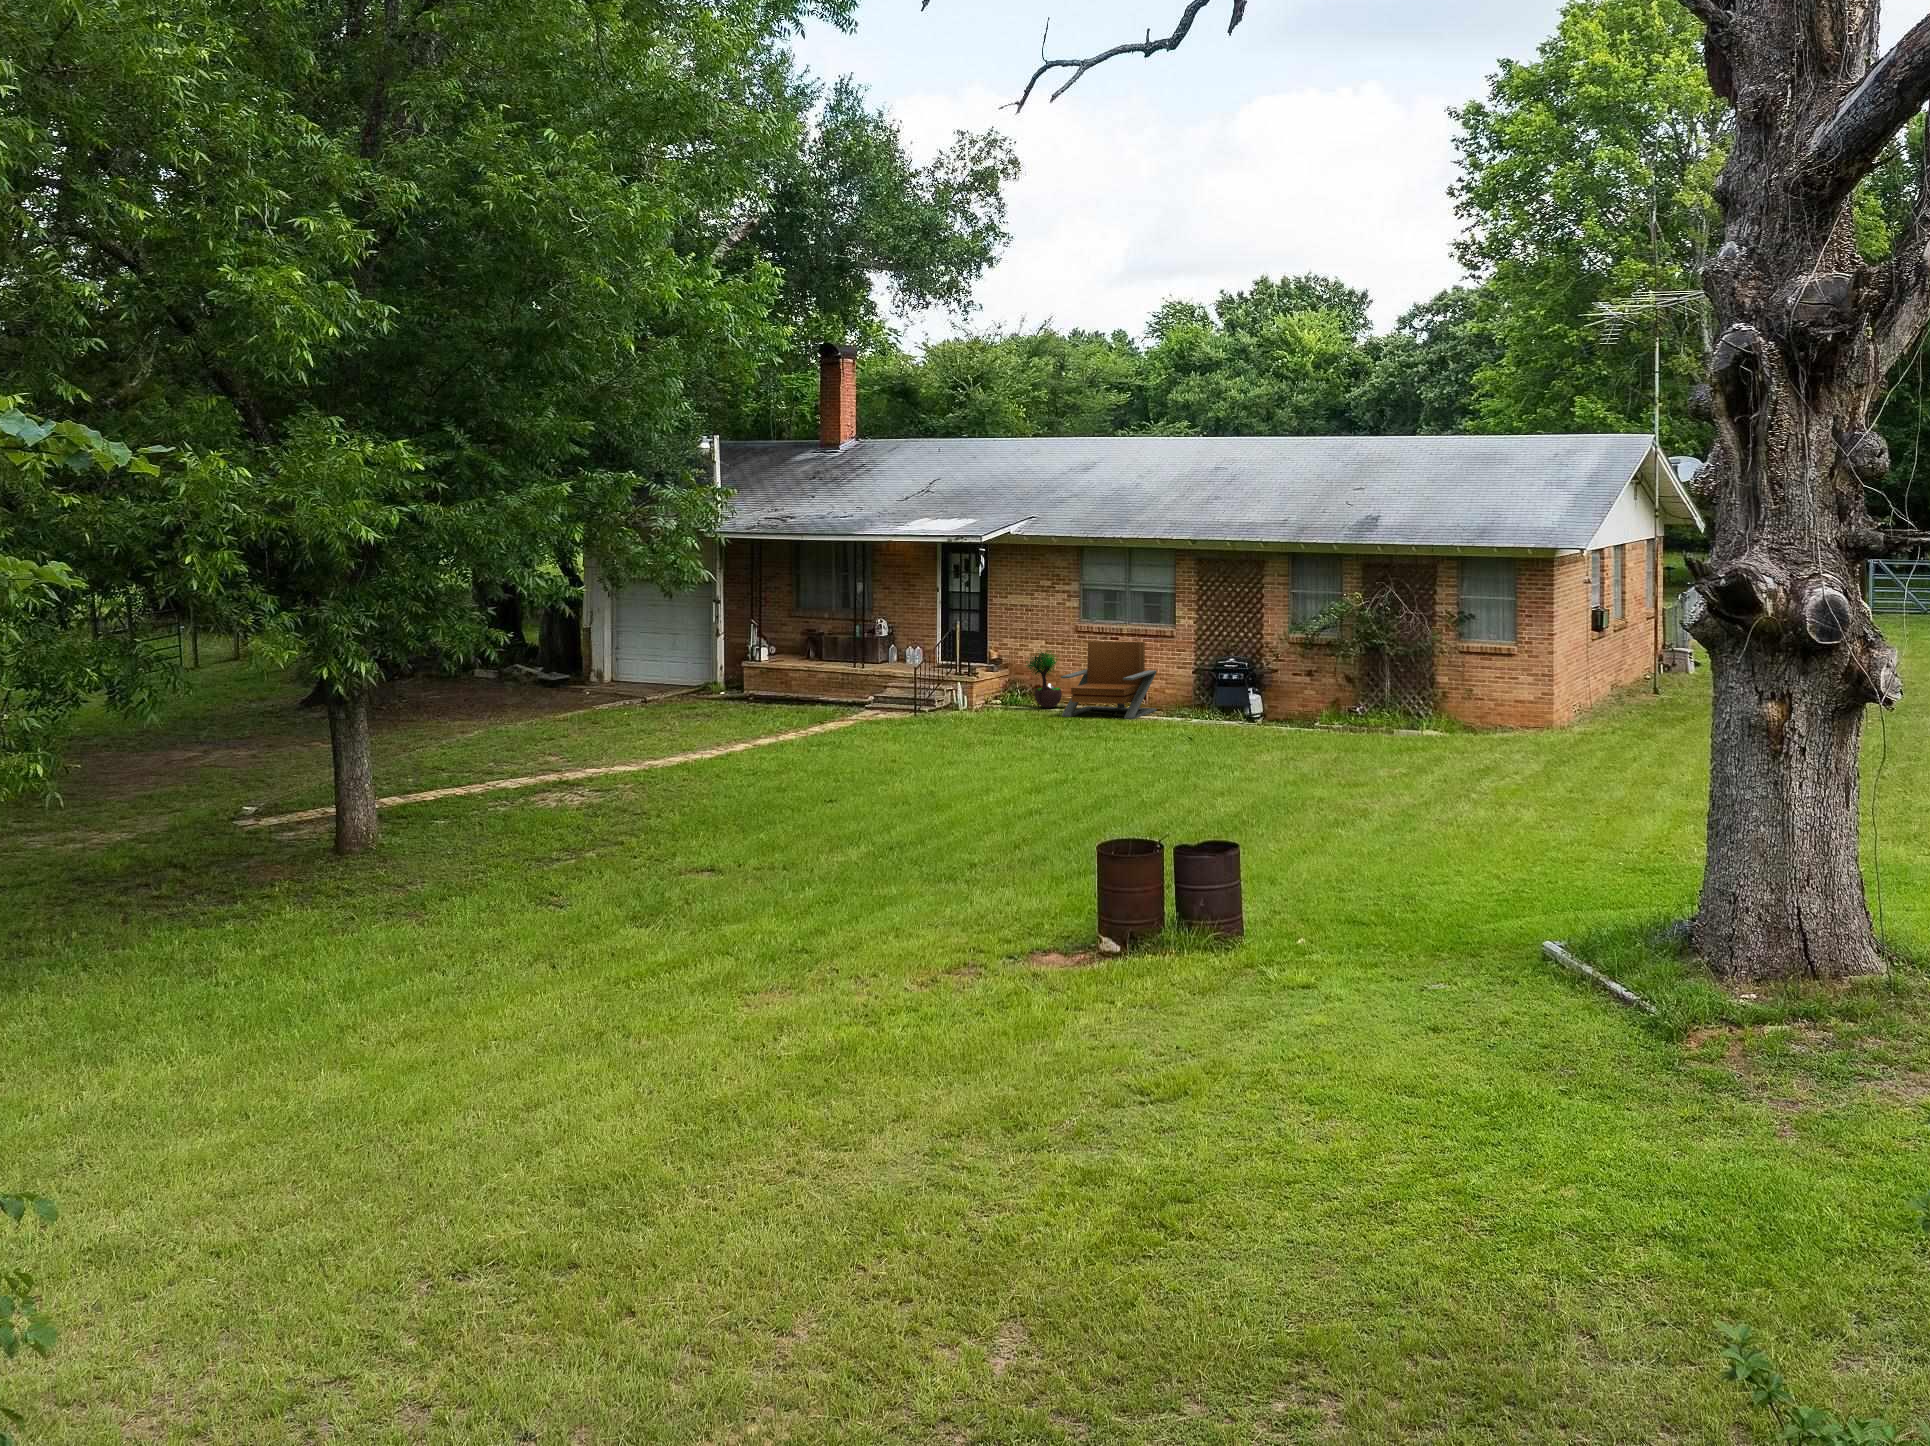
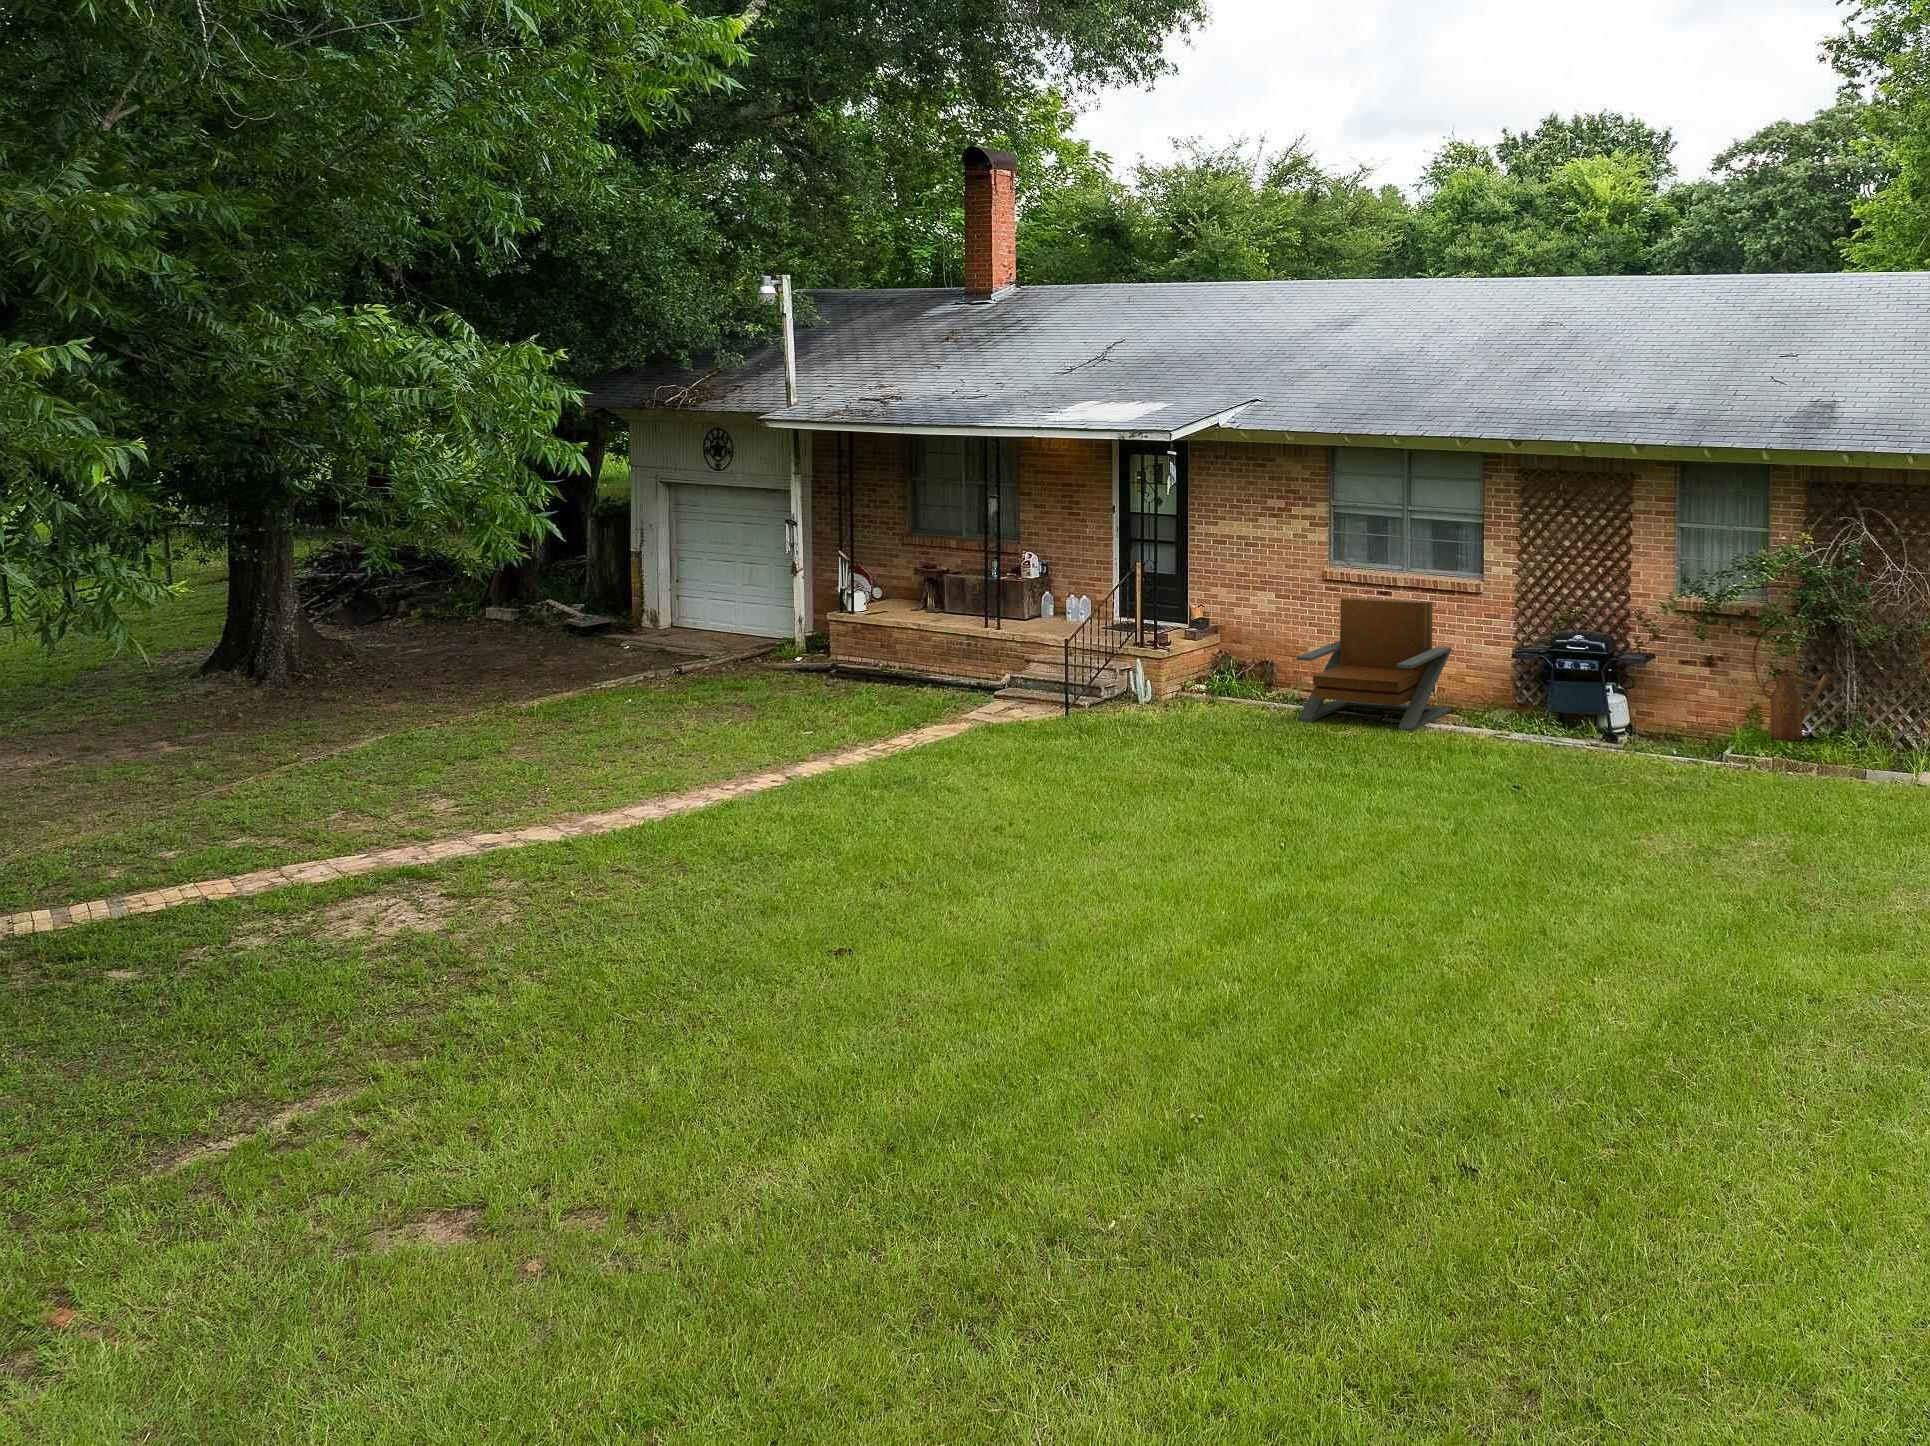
potted tree: present [1026,651,1062,708] -> none [1241,603,1300,699]
watering can: none [1339,678,1377,717] -> present [1762,673,1828,741]

